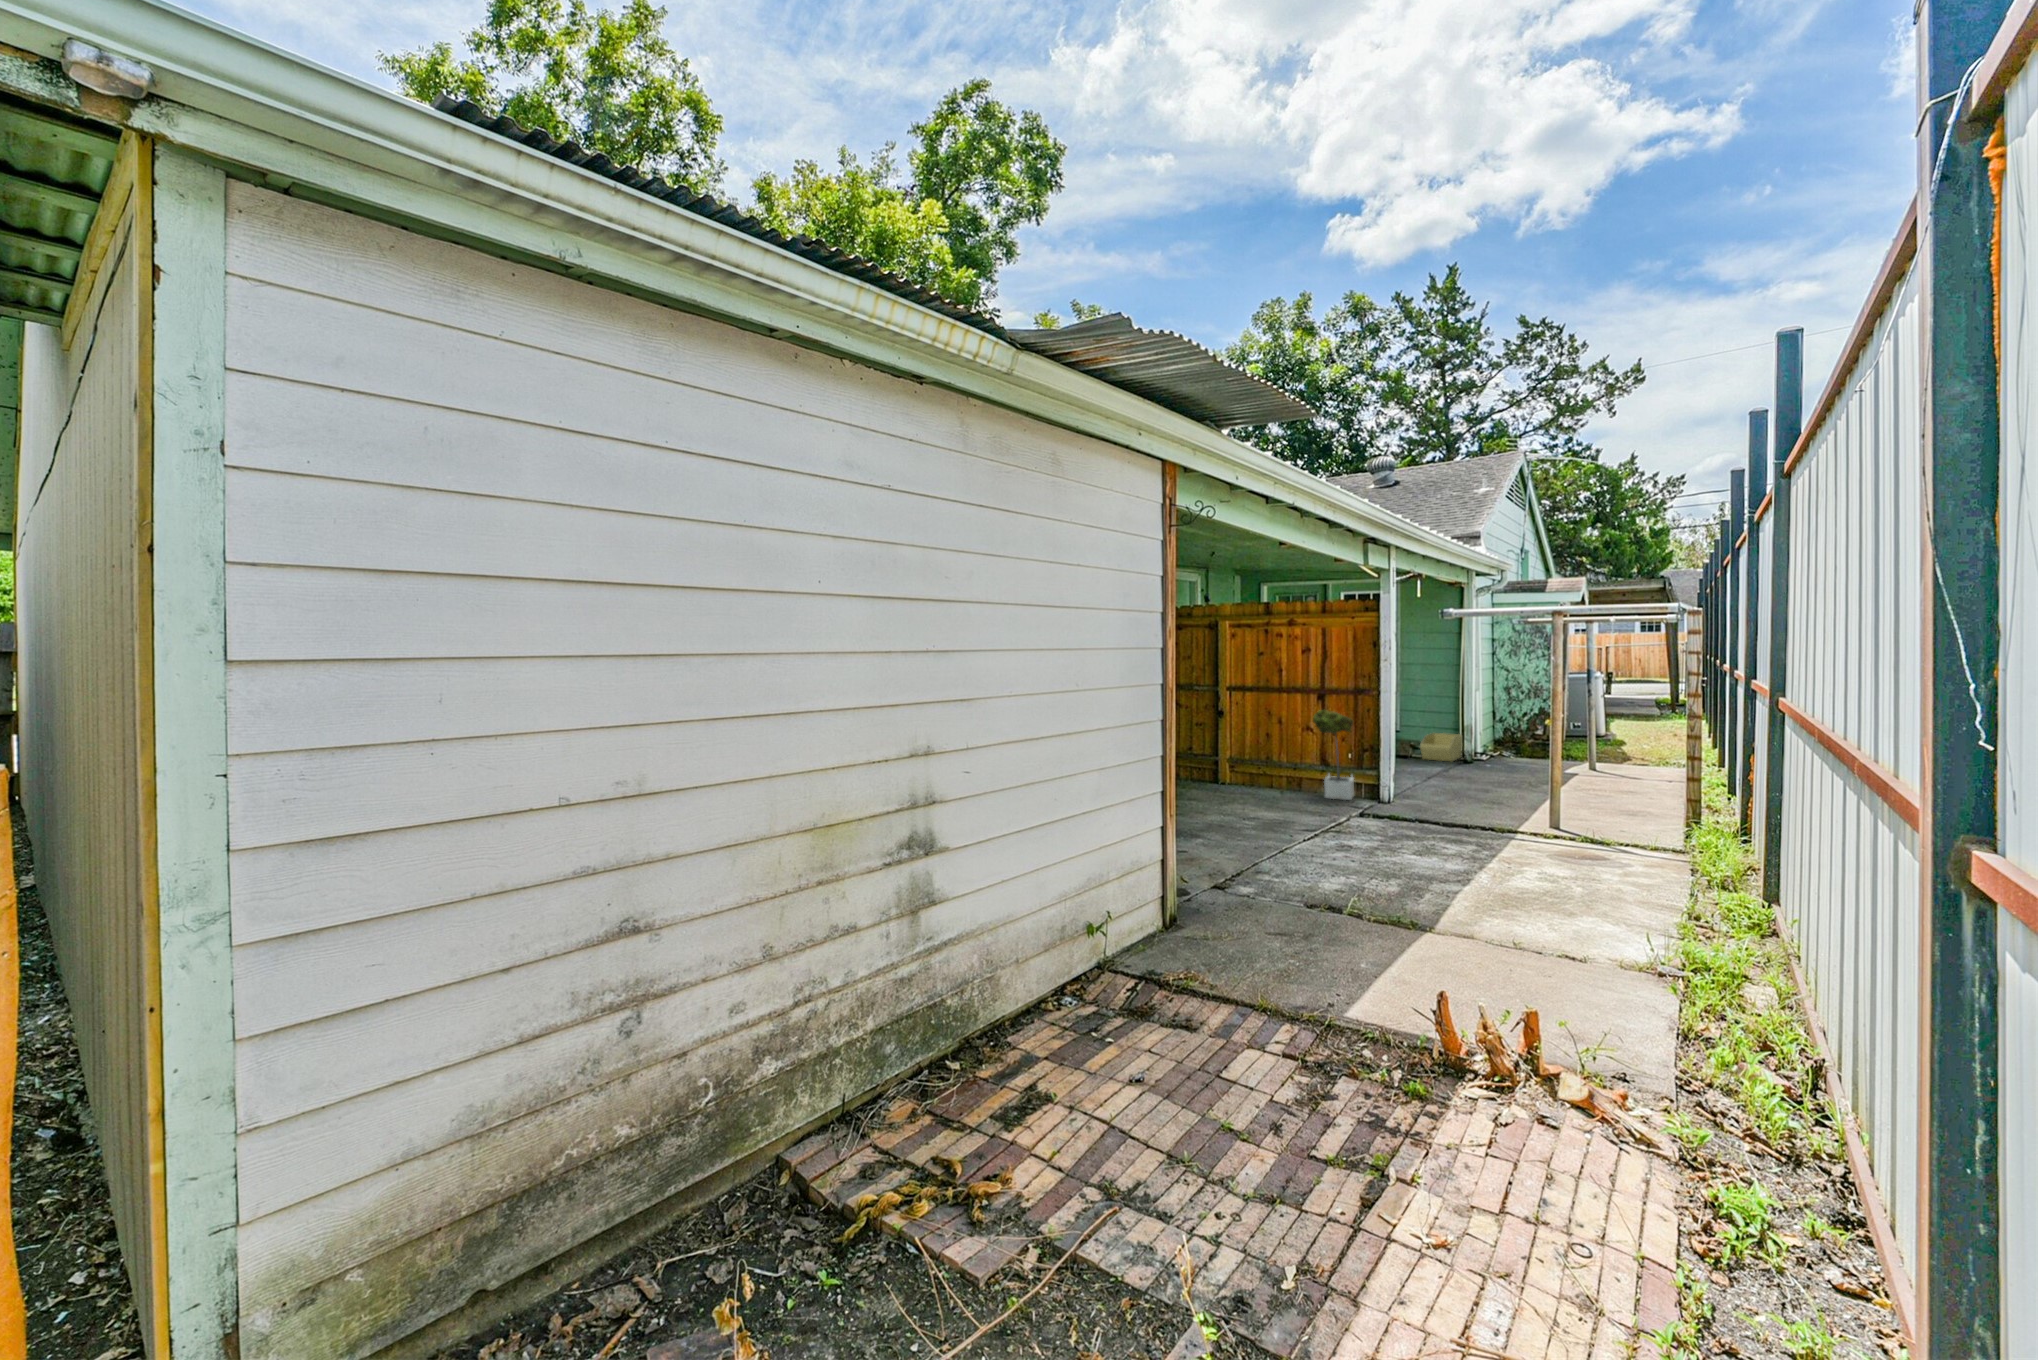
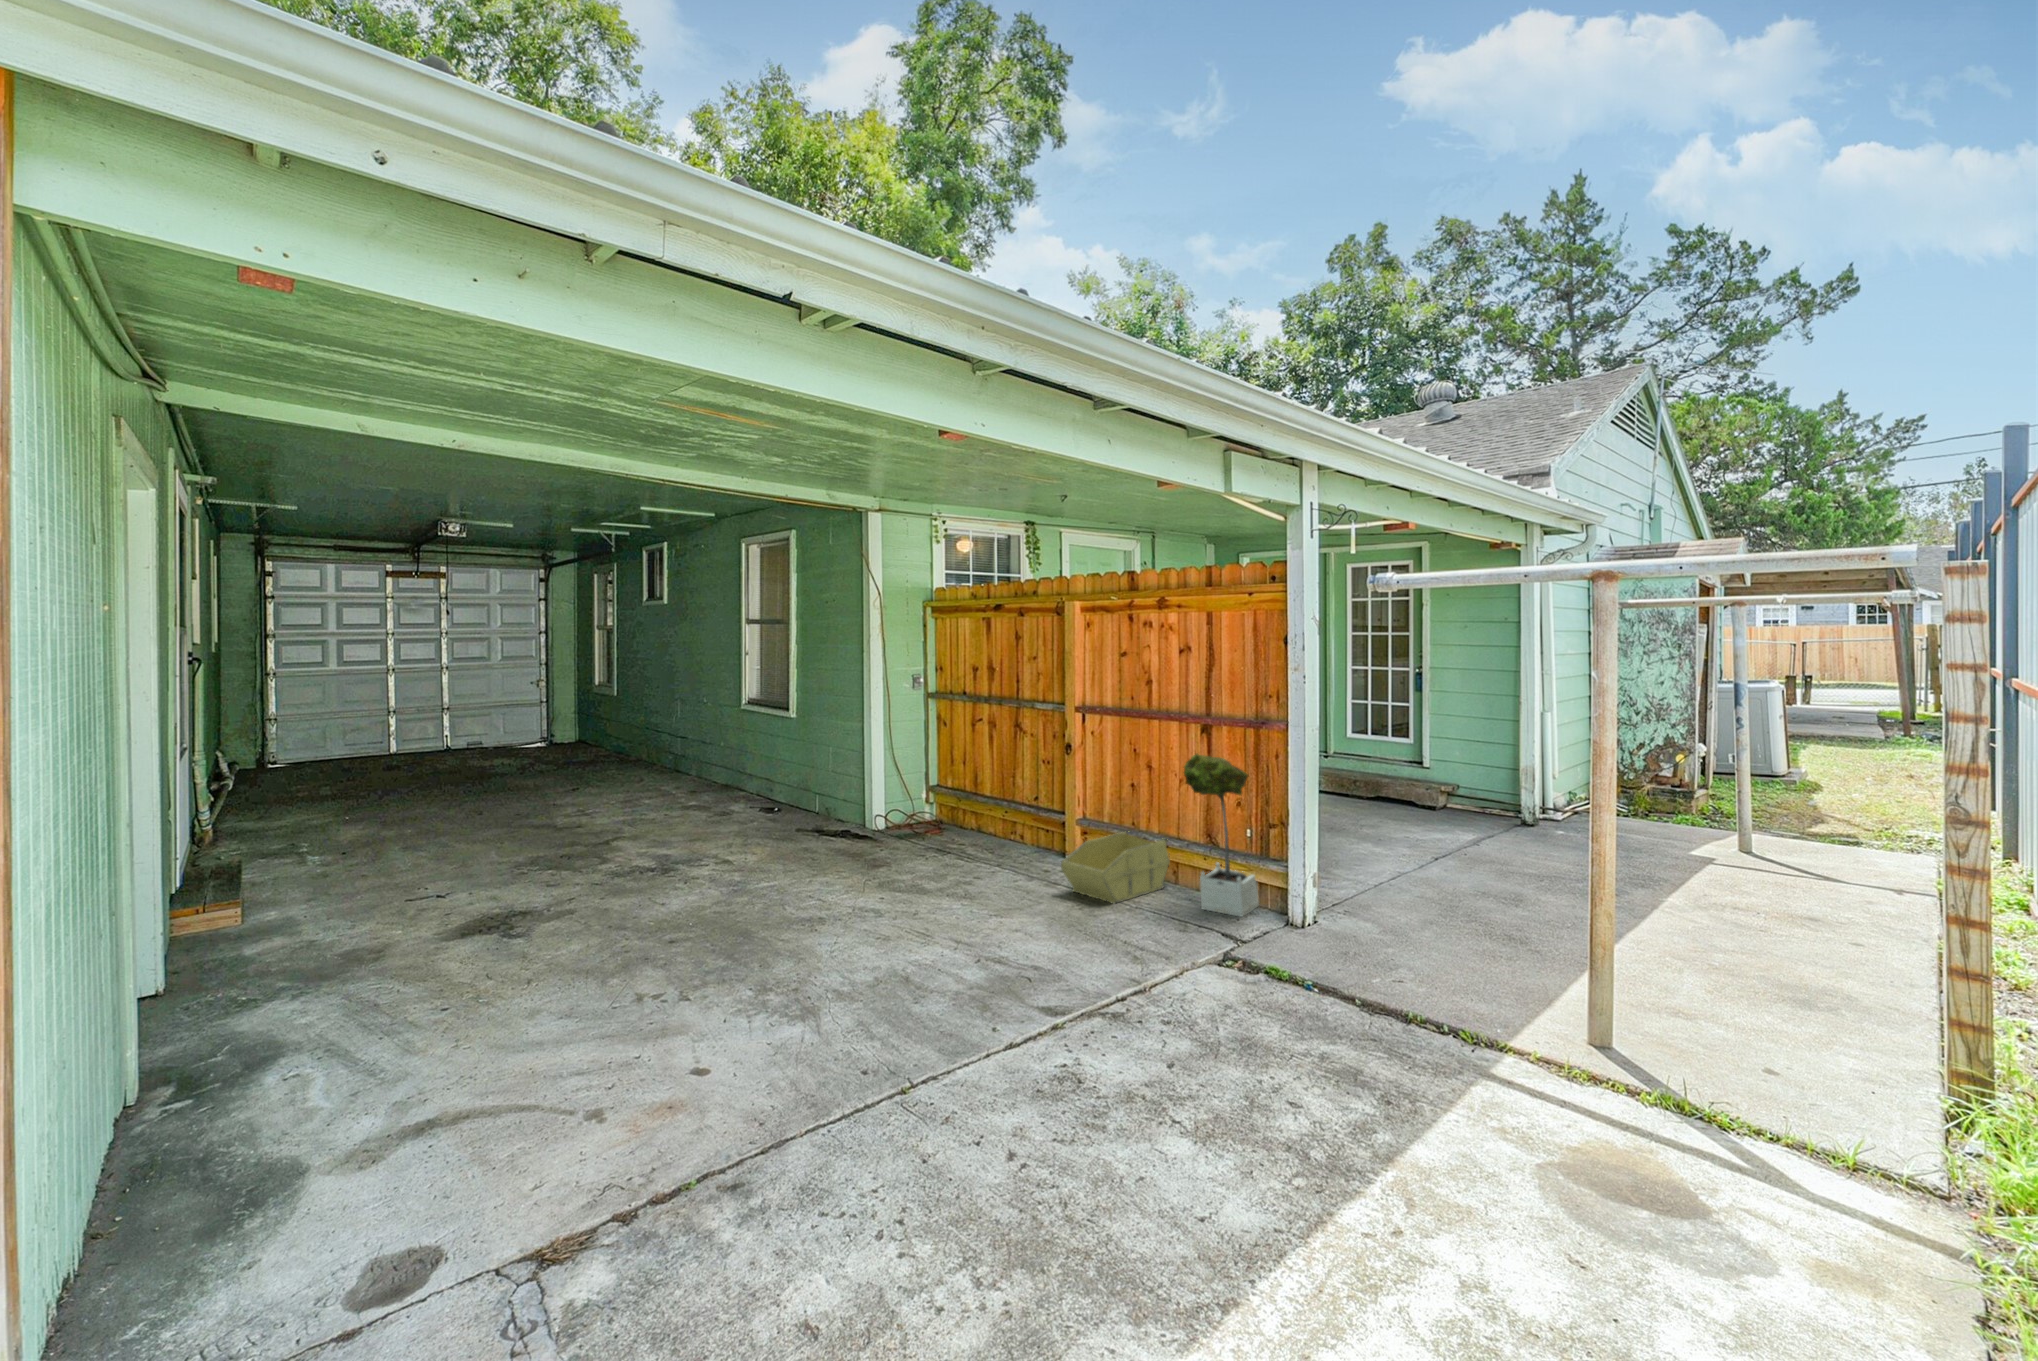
storage bin: present [1420,733,1463,761] -> present [1061,832,1170,904]

